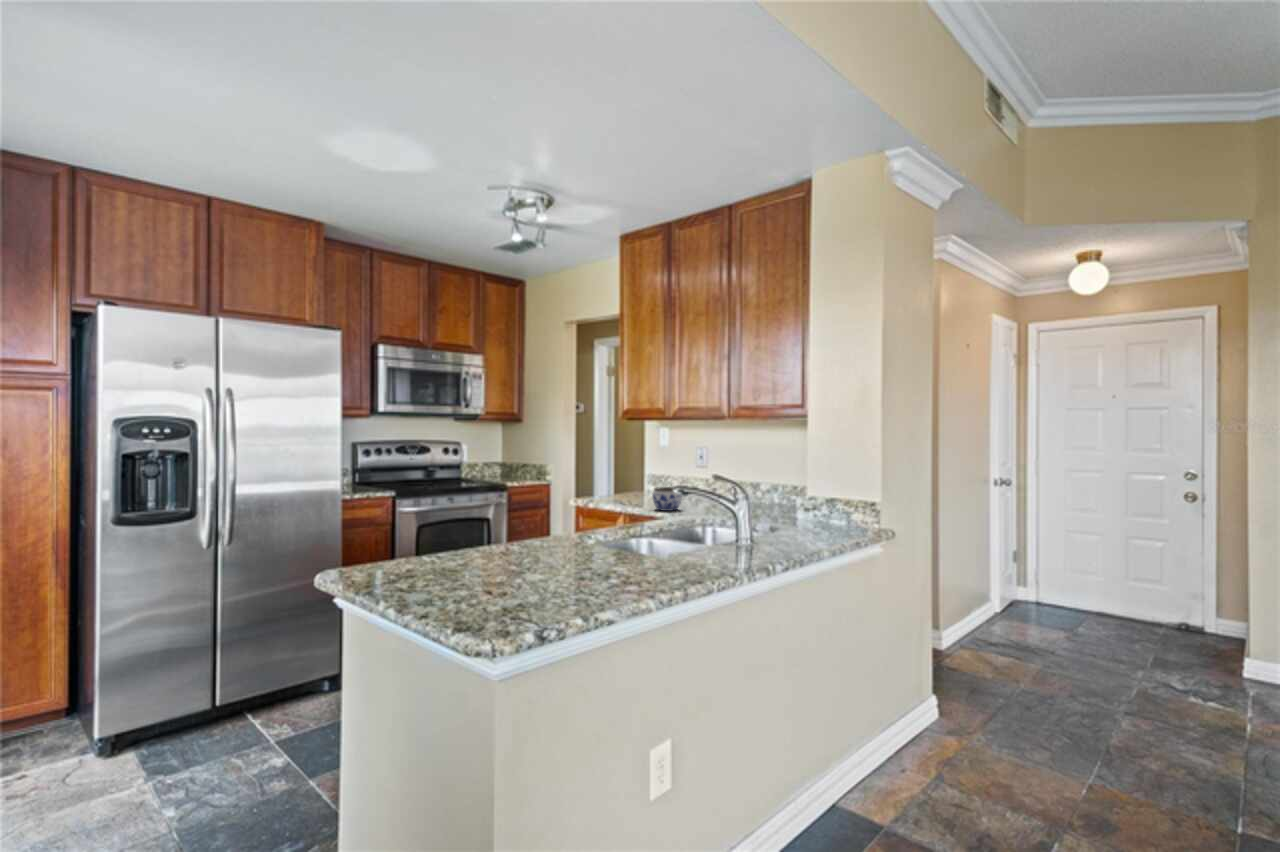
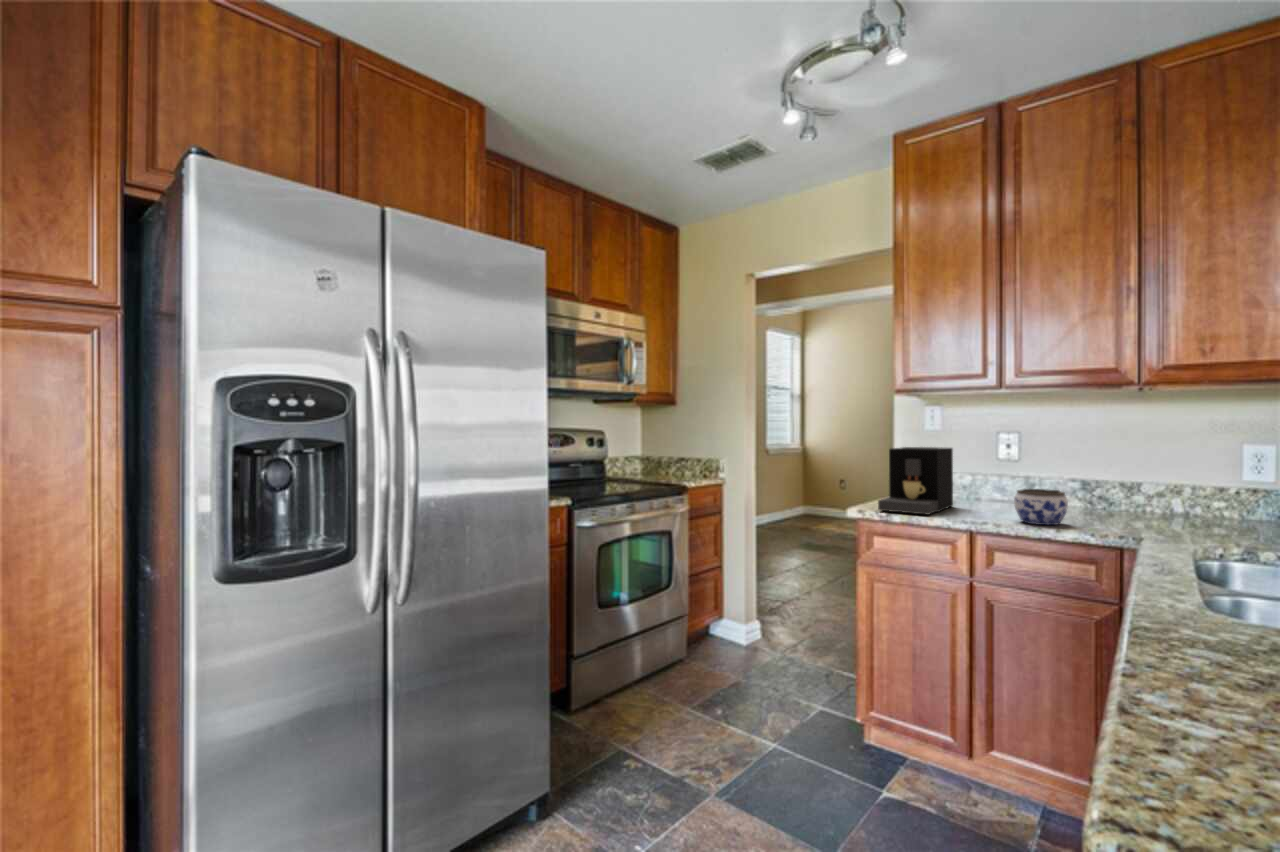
coffee maker: none [587,458,654,504] -> present [878,447,953,514]

